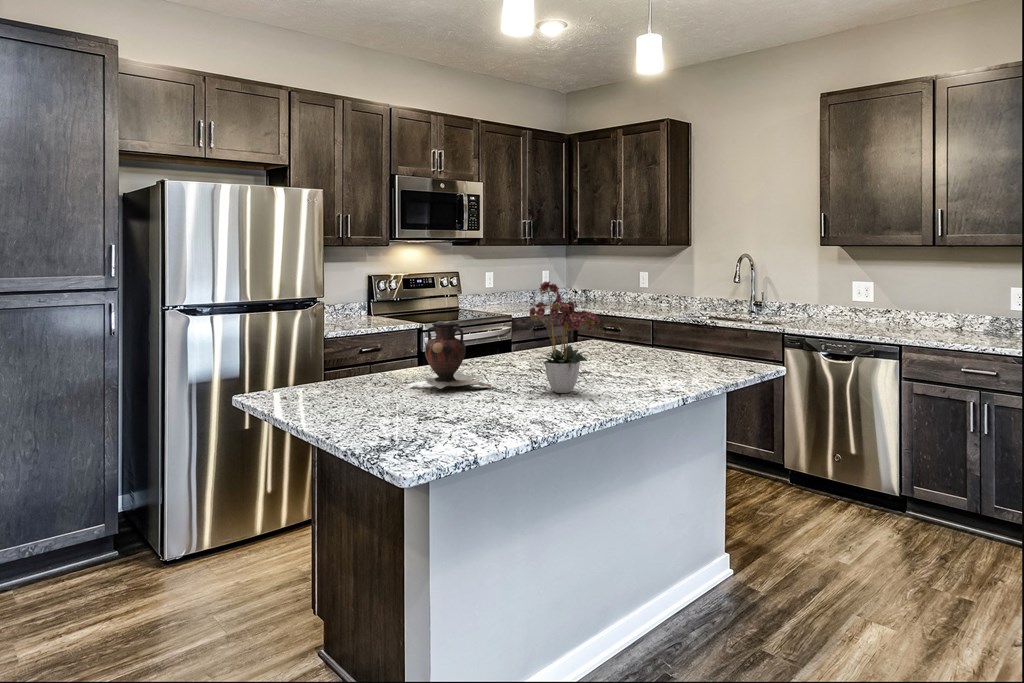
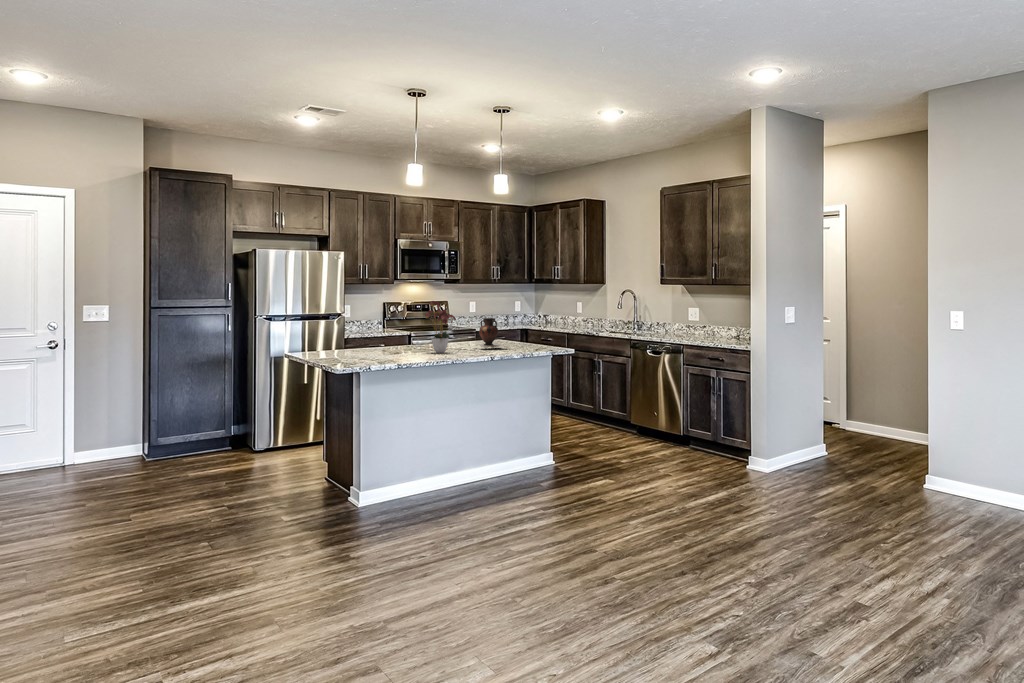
vase: present [412,321,491,389] -> present [479,318,509,348]

